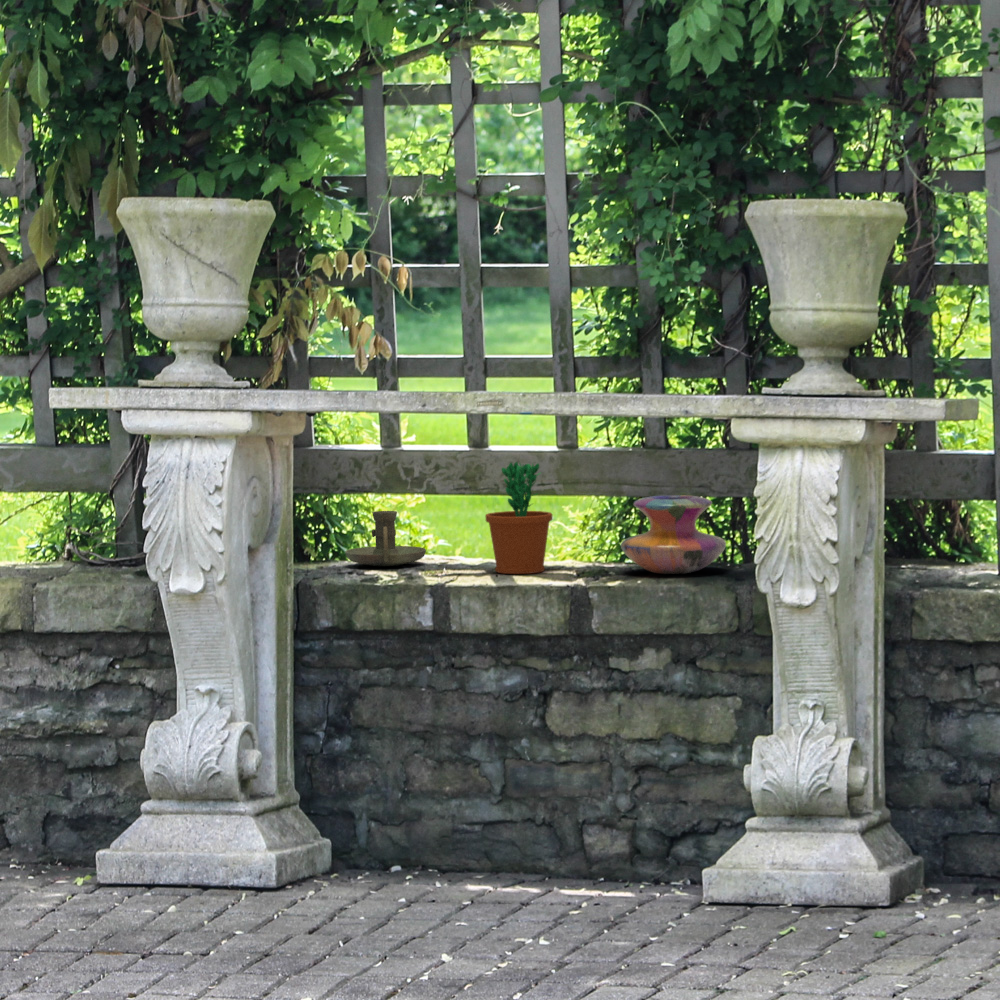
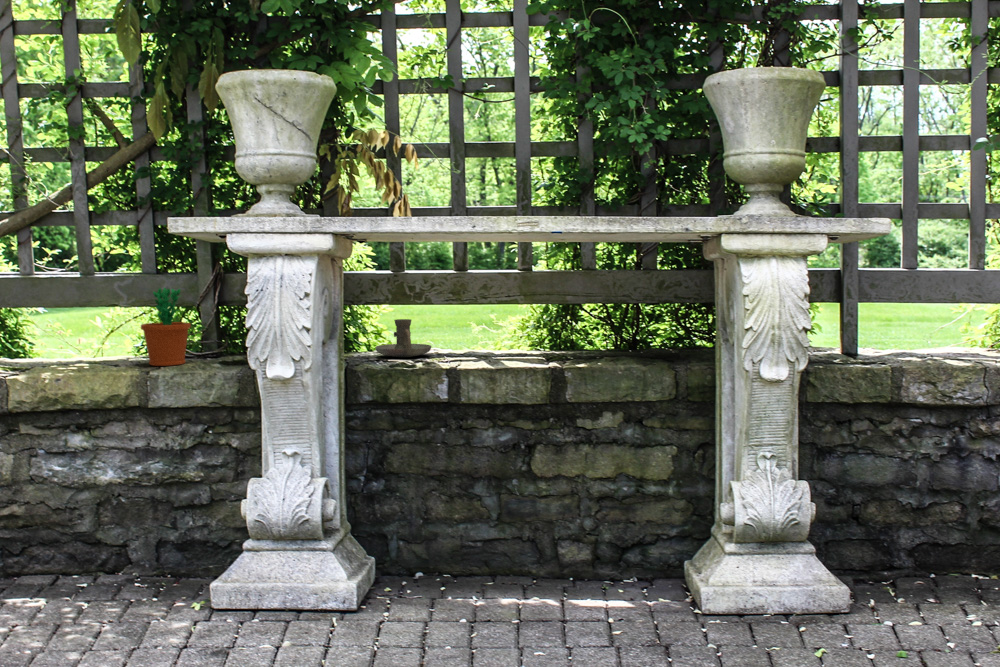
flower pot: present [485,462,553,574] -> present [141,288,191,366]
decorative vase: present [621,495,726,574] -> none [581,306,654,360]

